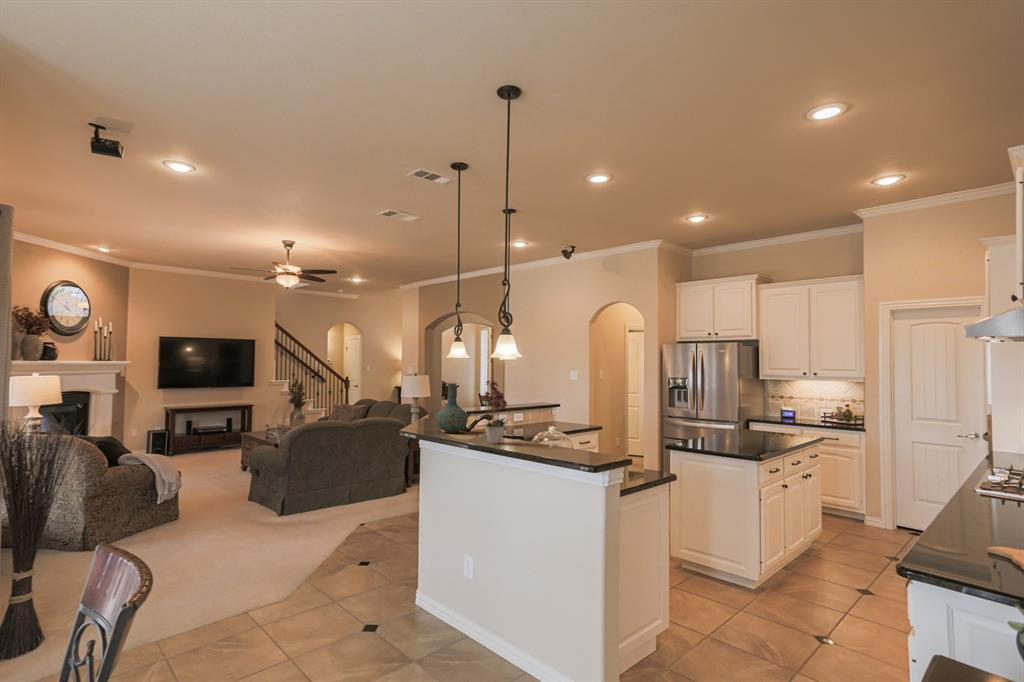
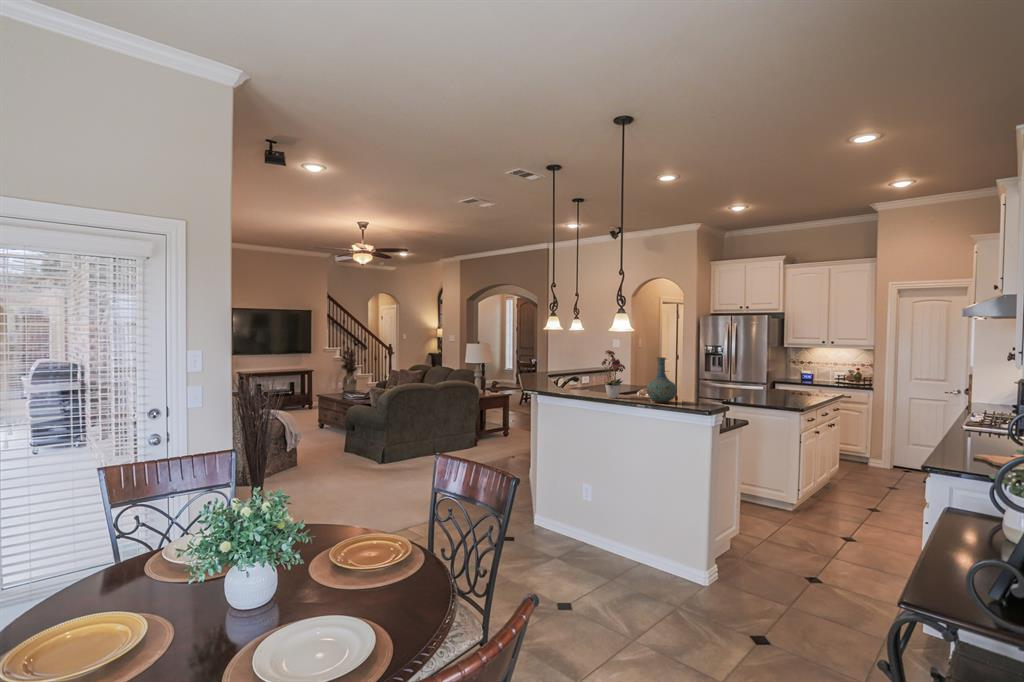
vase: present [436,383,468,433] -> present [647,357,677,403]

